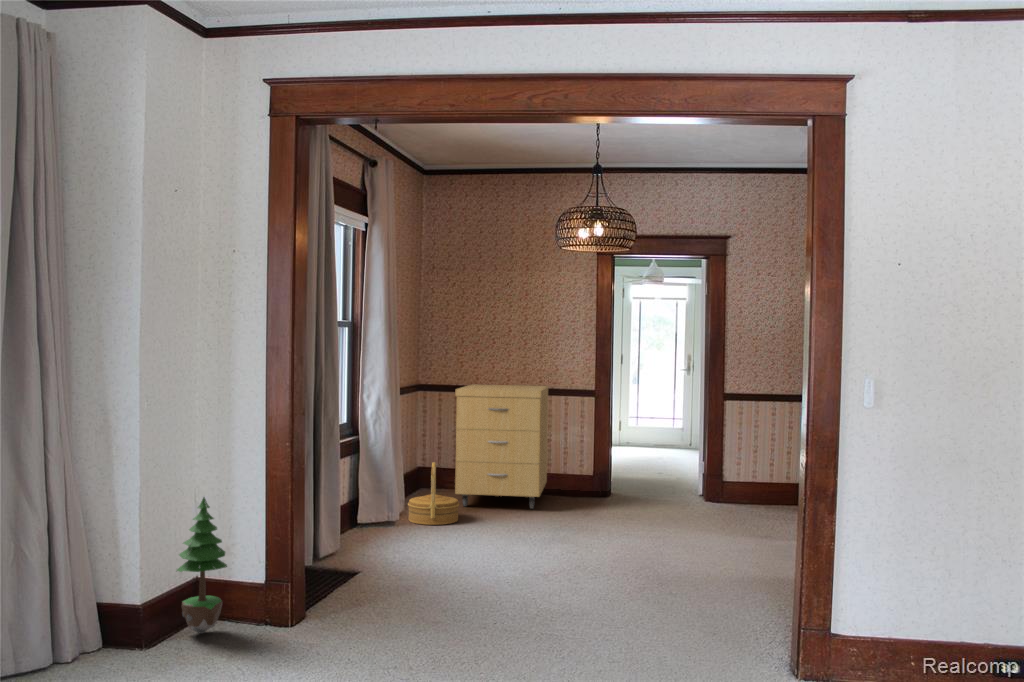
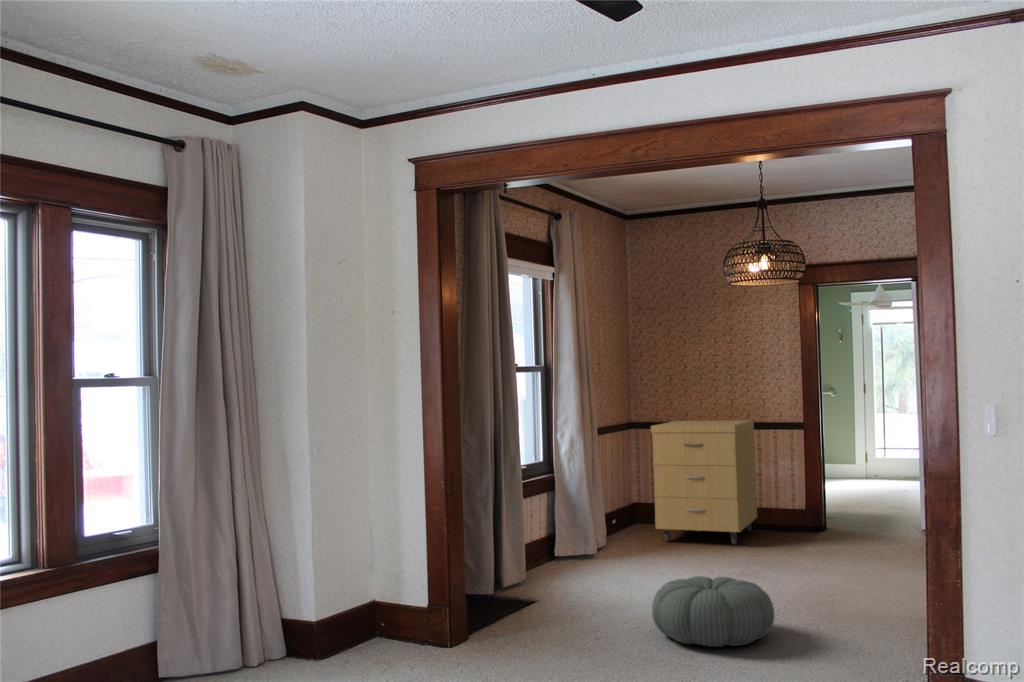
woven basket: present [408,462,459,525] -> none [603,497,654,559]
potted tree: present [177,497,227,634] -> none [348,527,392,650]
pouf: none [500,542,620,613] -> present [652,576,774,647]

